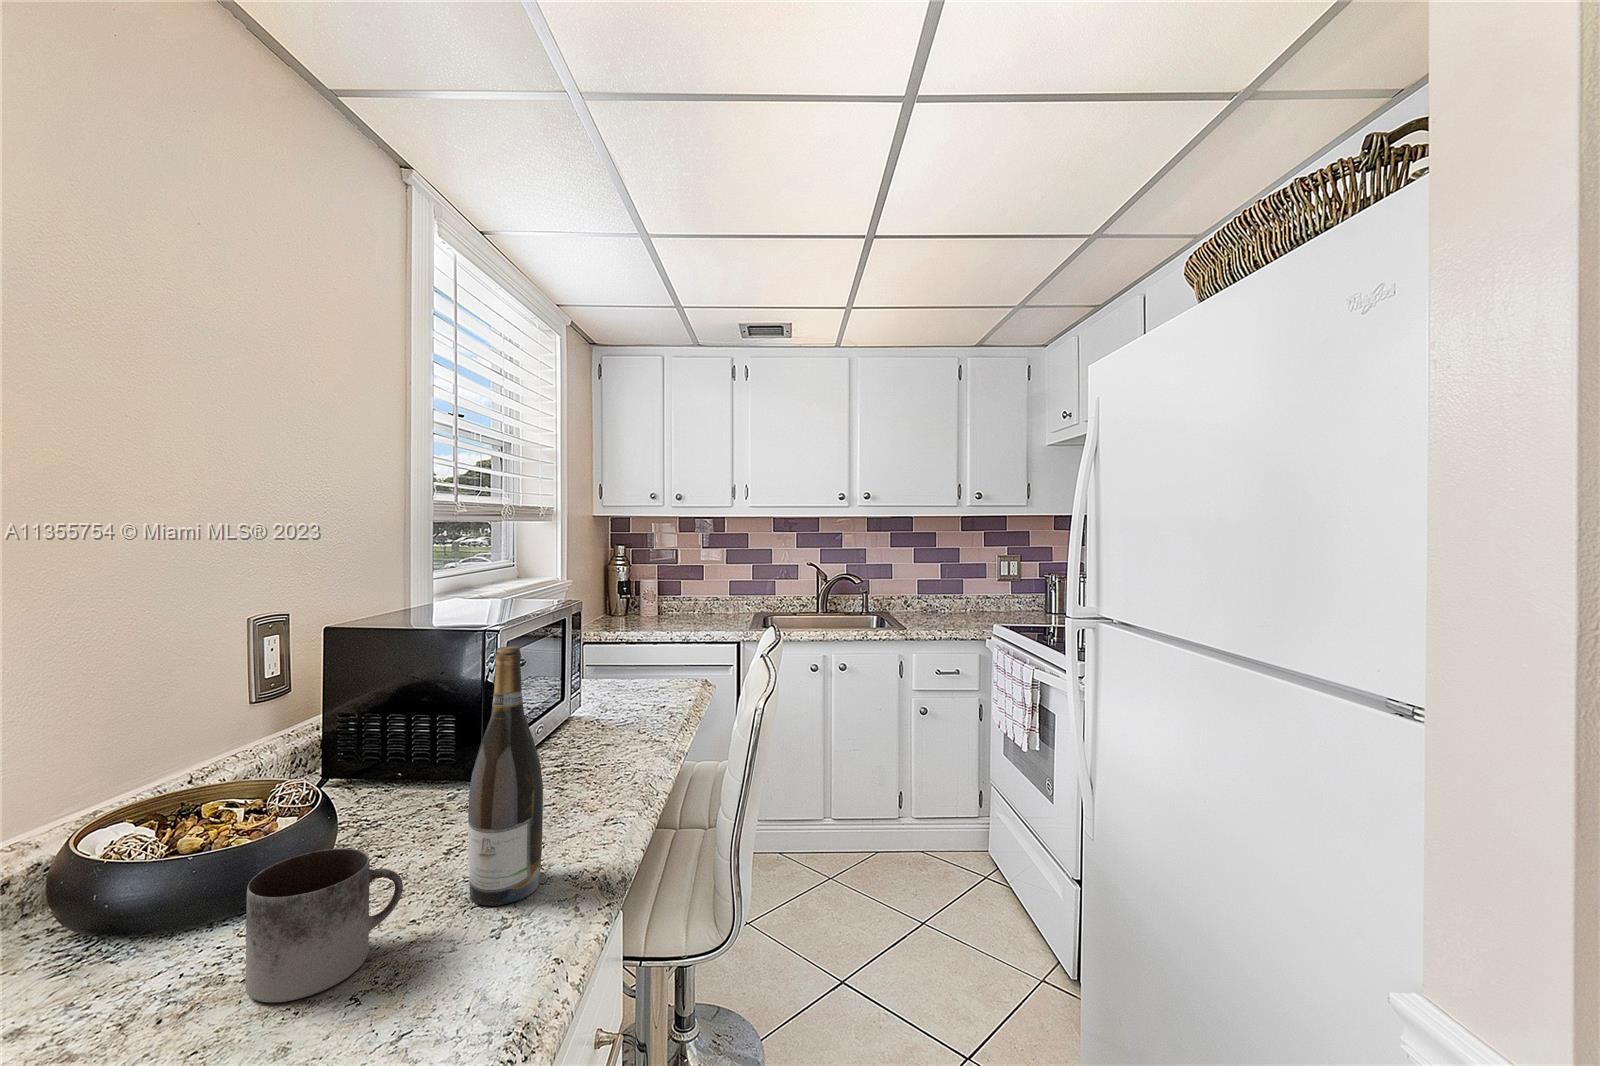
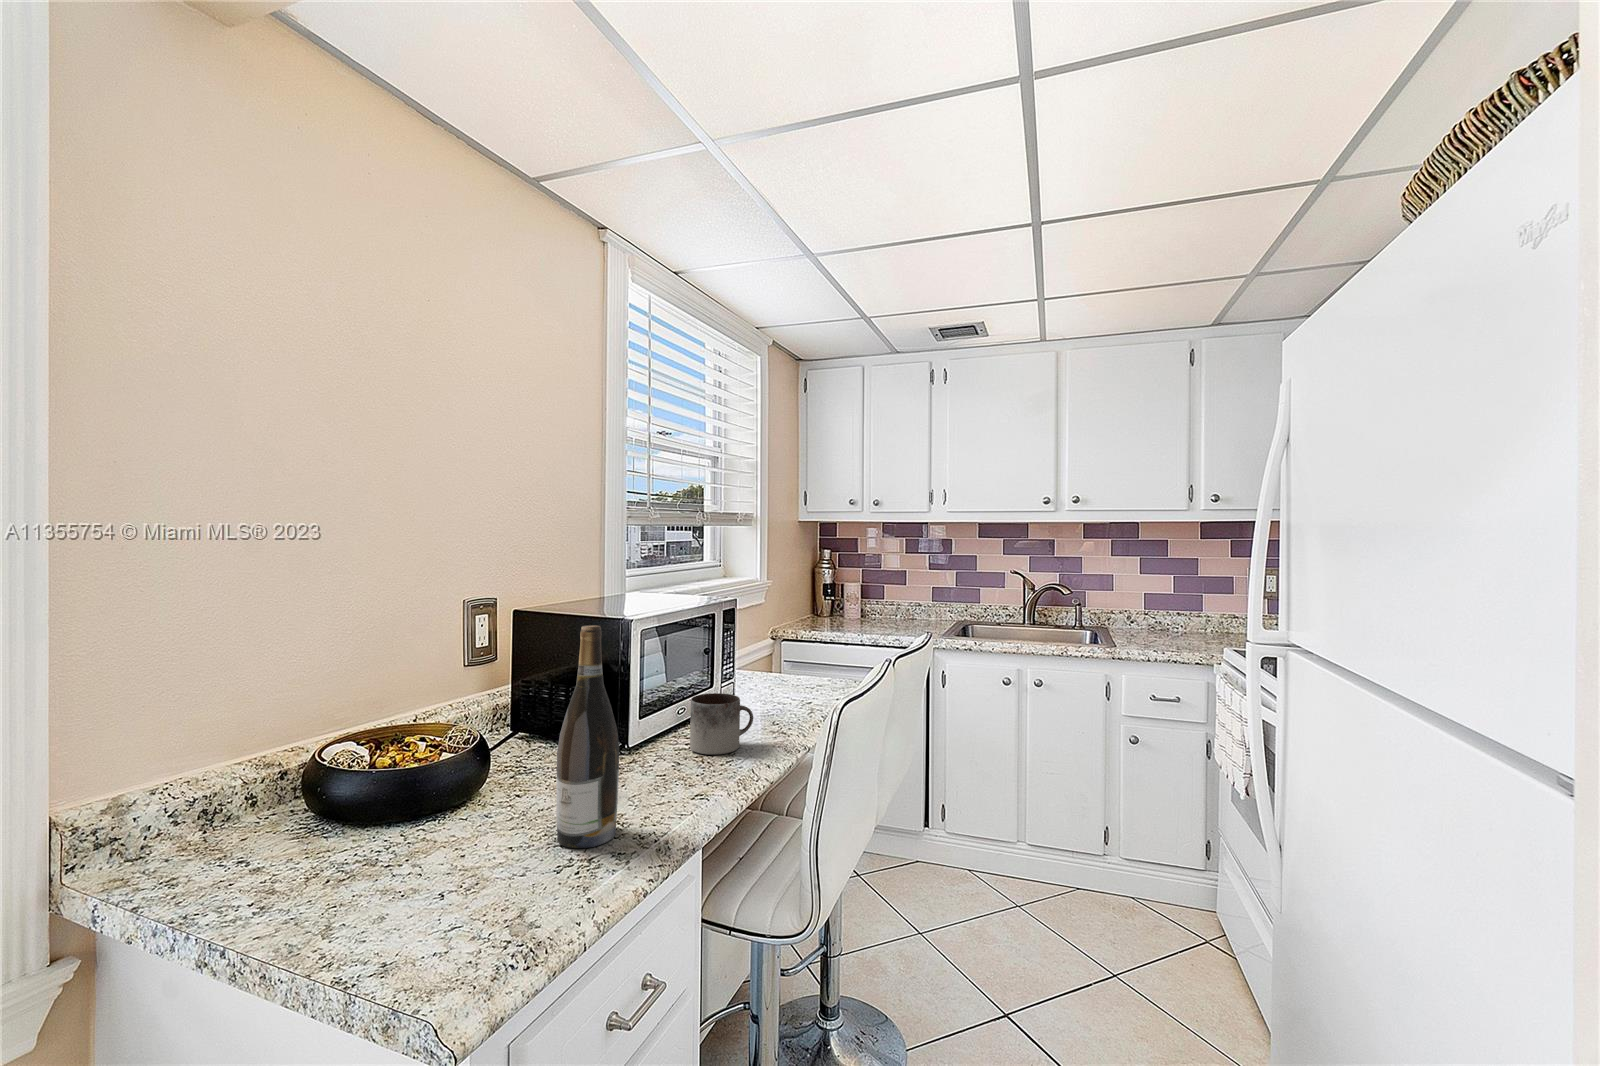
mug: present [245,848,403,1002] -> present [690,693,753,755]

